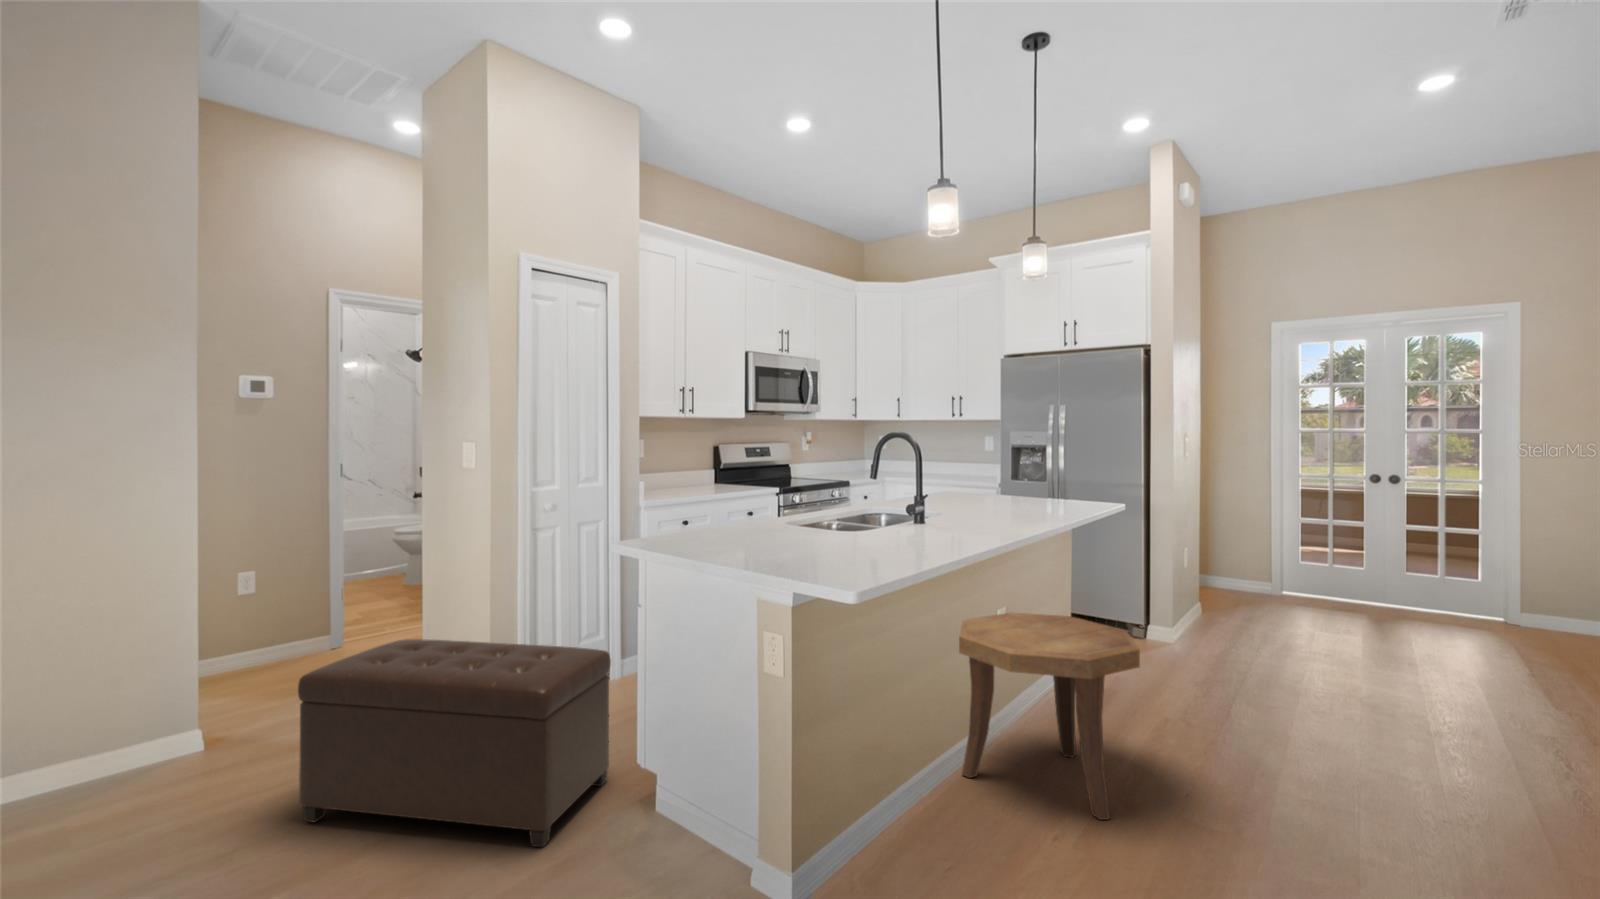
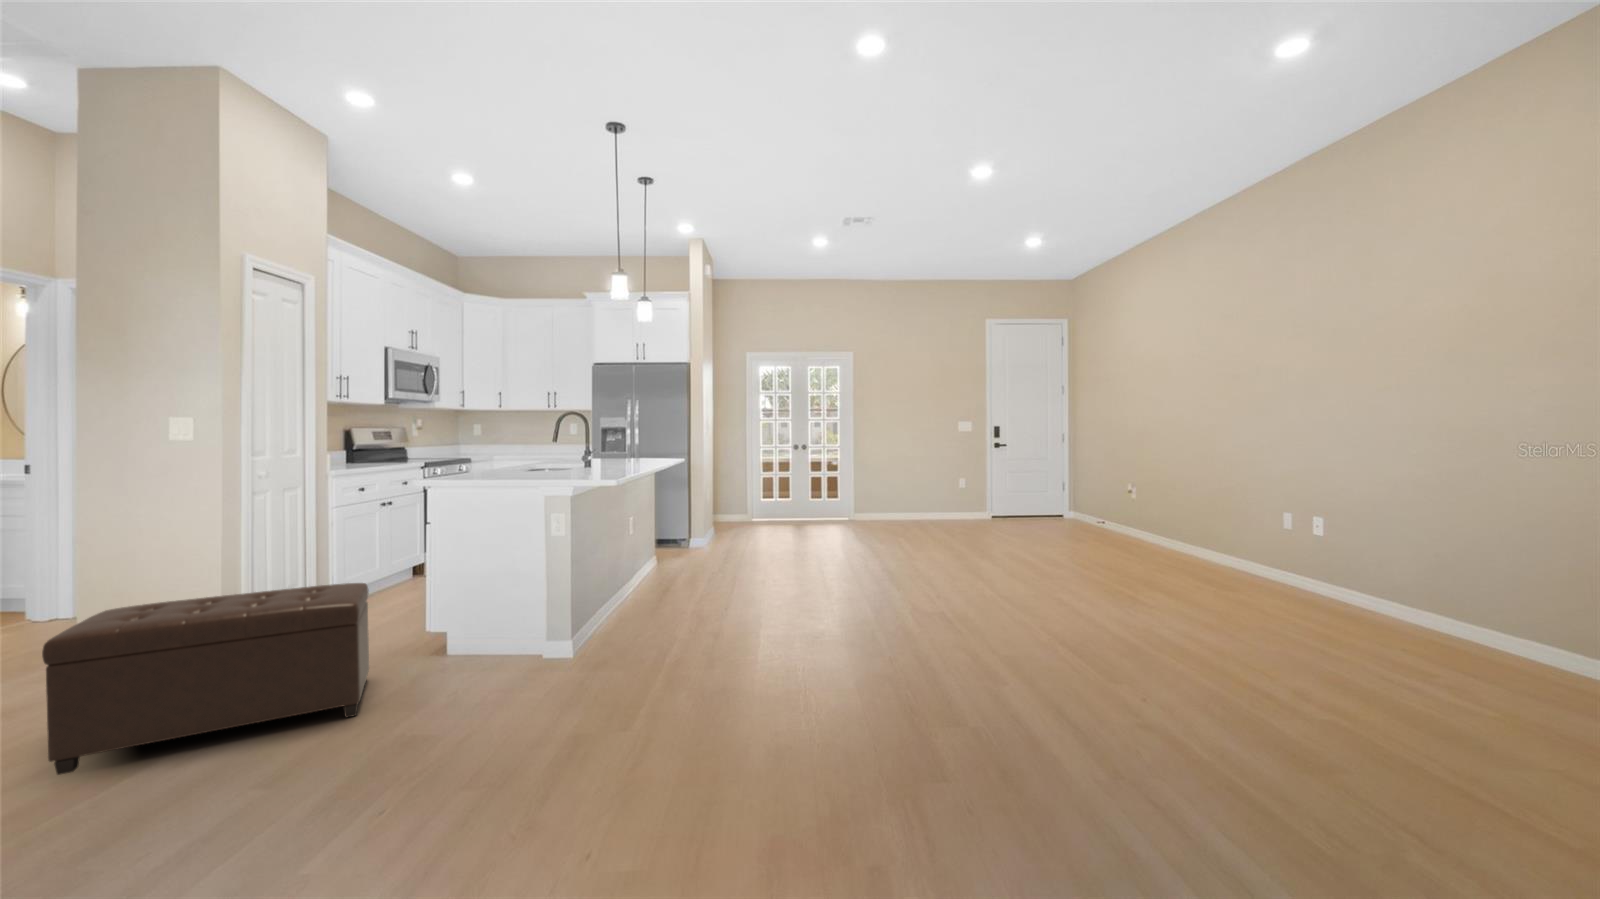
side table: present [959,613,1140,820] -> none [615,525,713,621]

